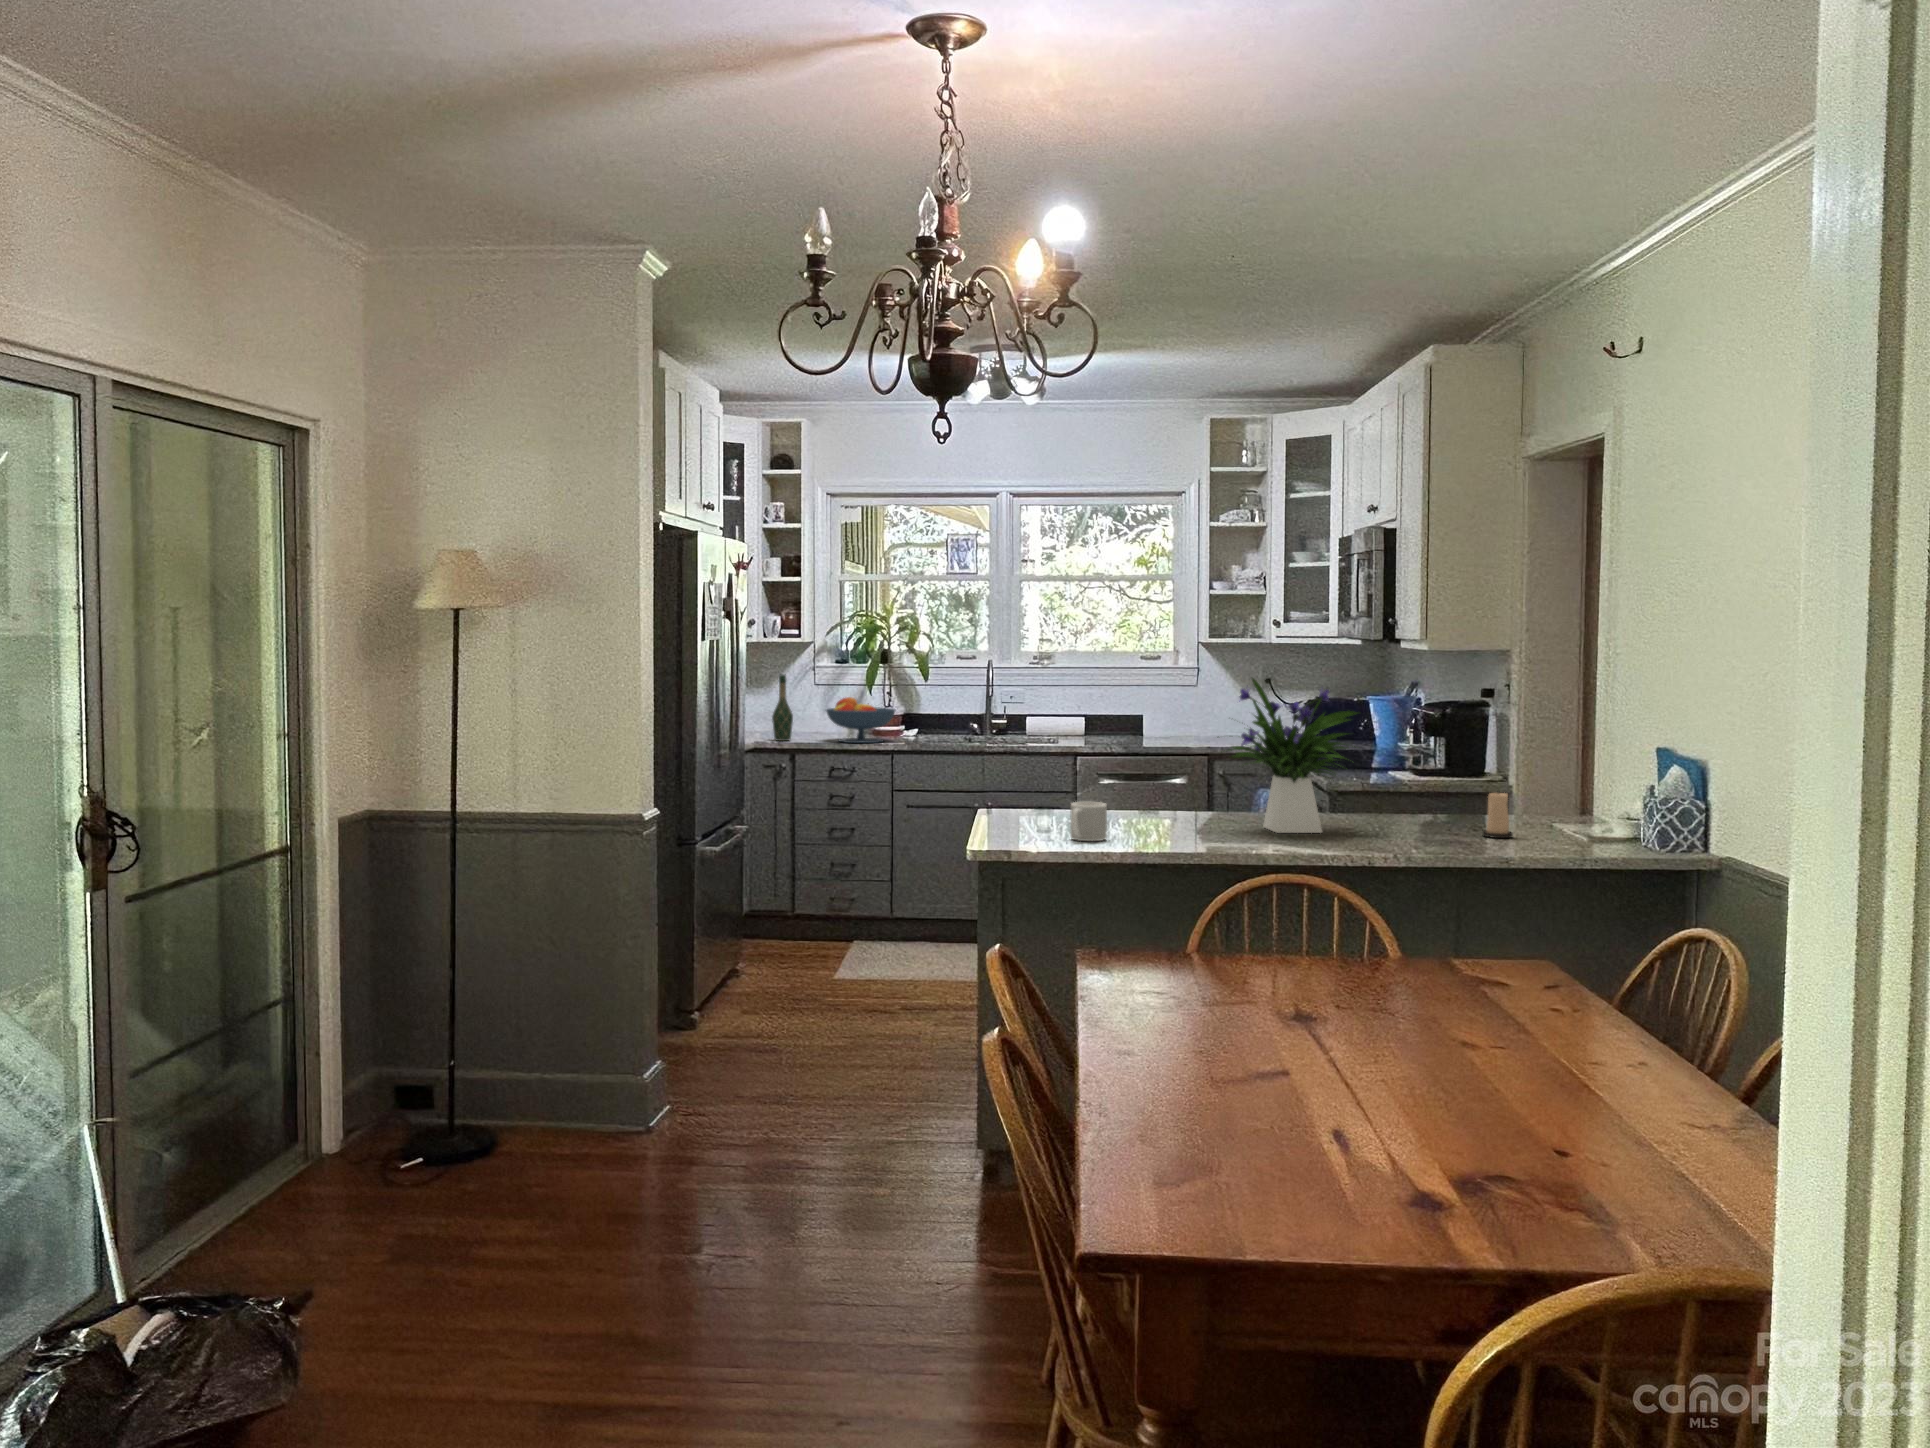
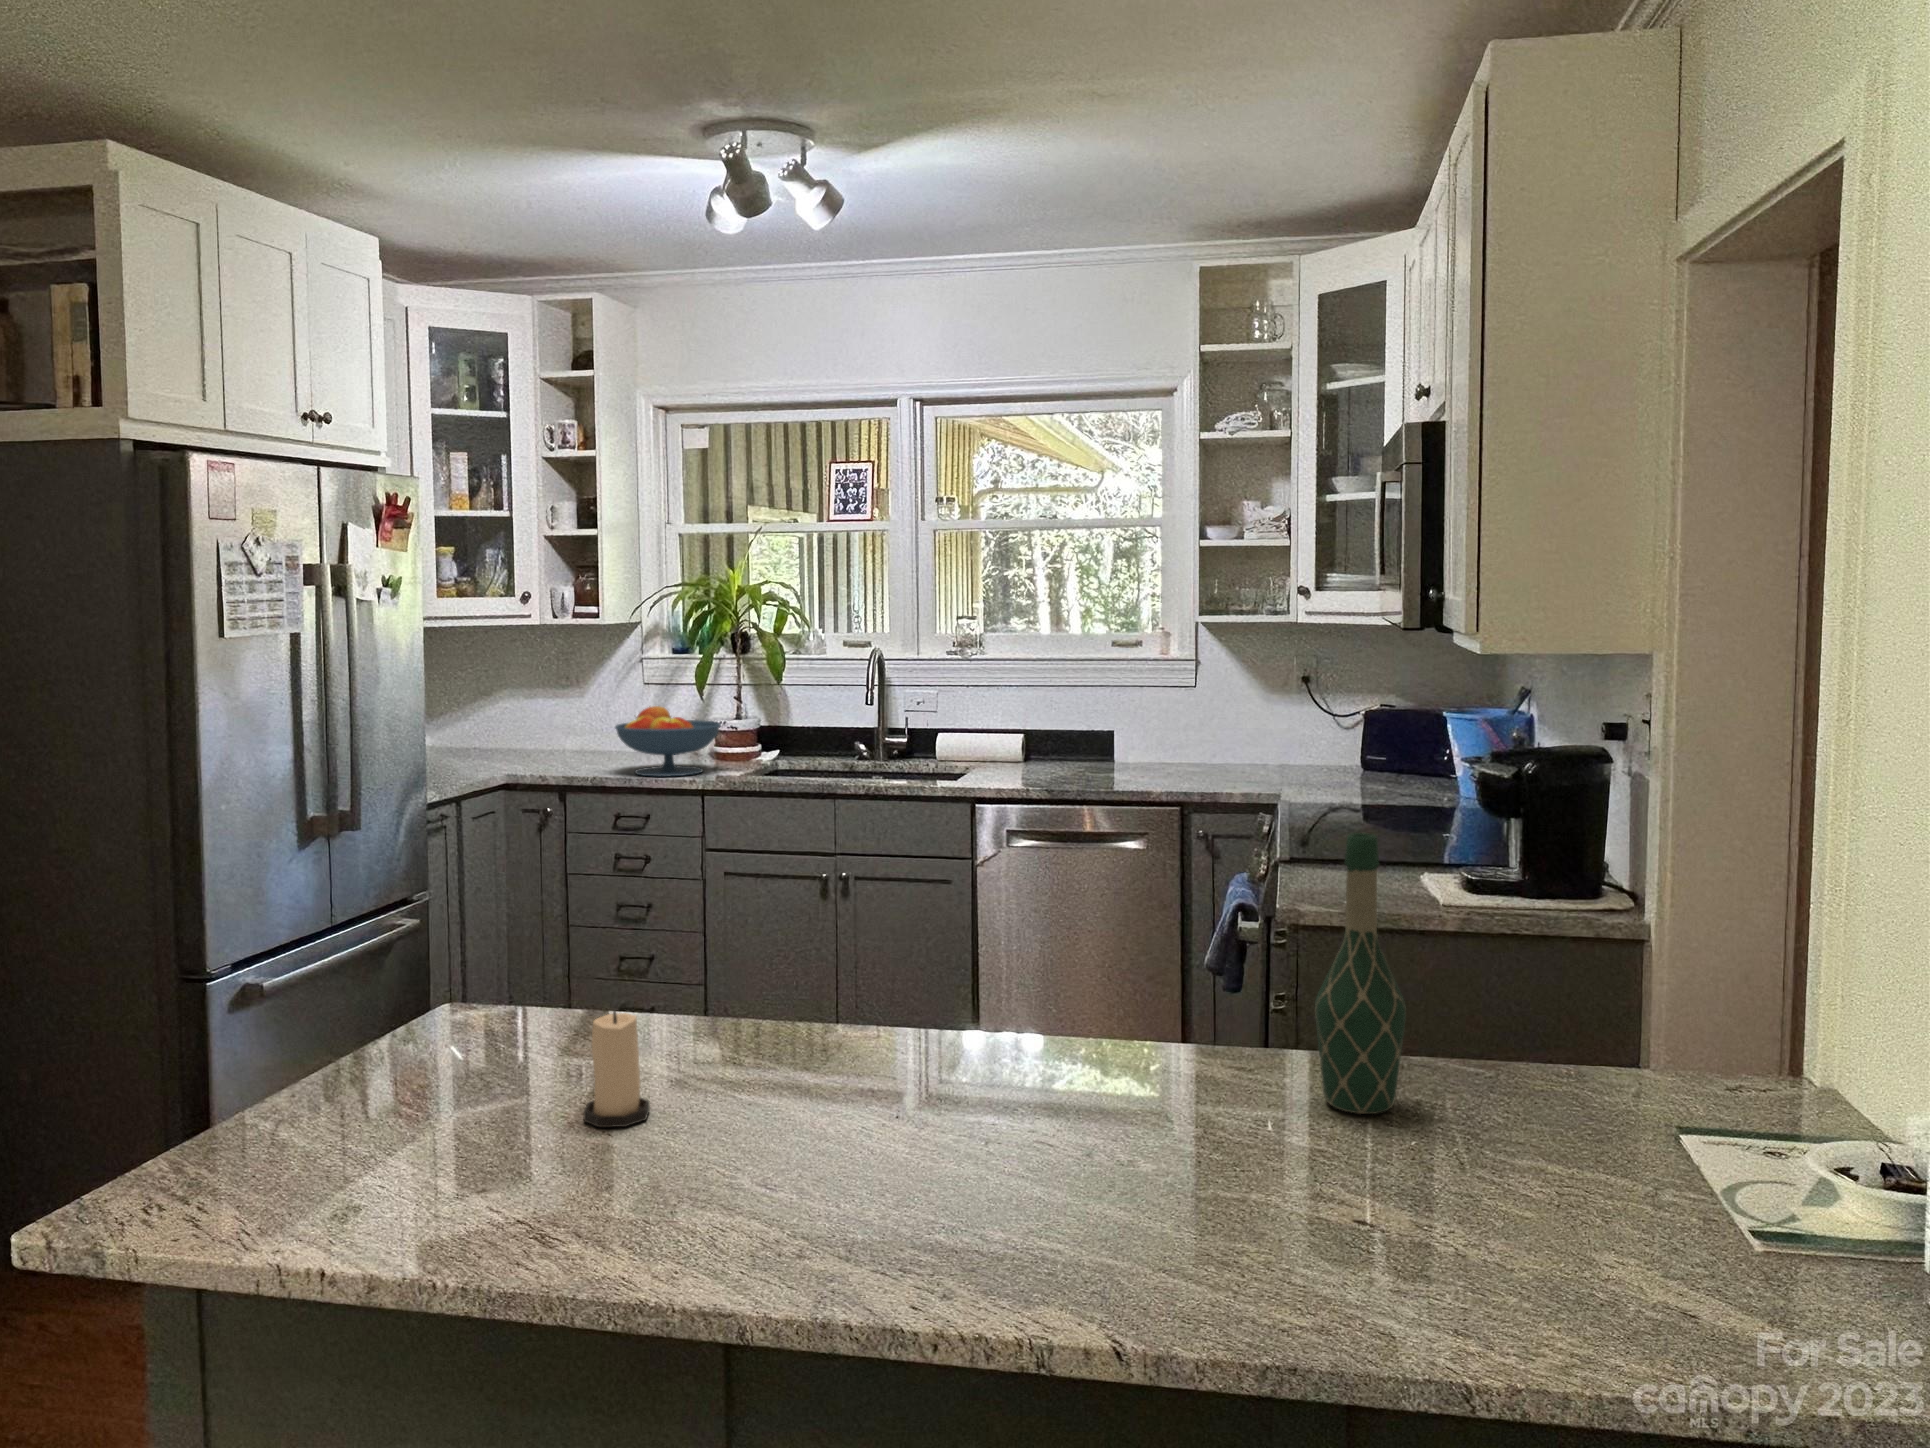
wine bottle: present [772,675,793,741] -> present [1315,833,1406,1114]
flower arrangement: present [1232,678,1358,833] -> none [818,759,1175,1155]
candle: present [1483,792,1513,838] -> present [583,1010,650,1127]
mug: present [1070,802,1107,841] -> none [350,1071,474,1189]

